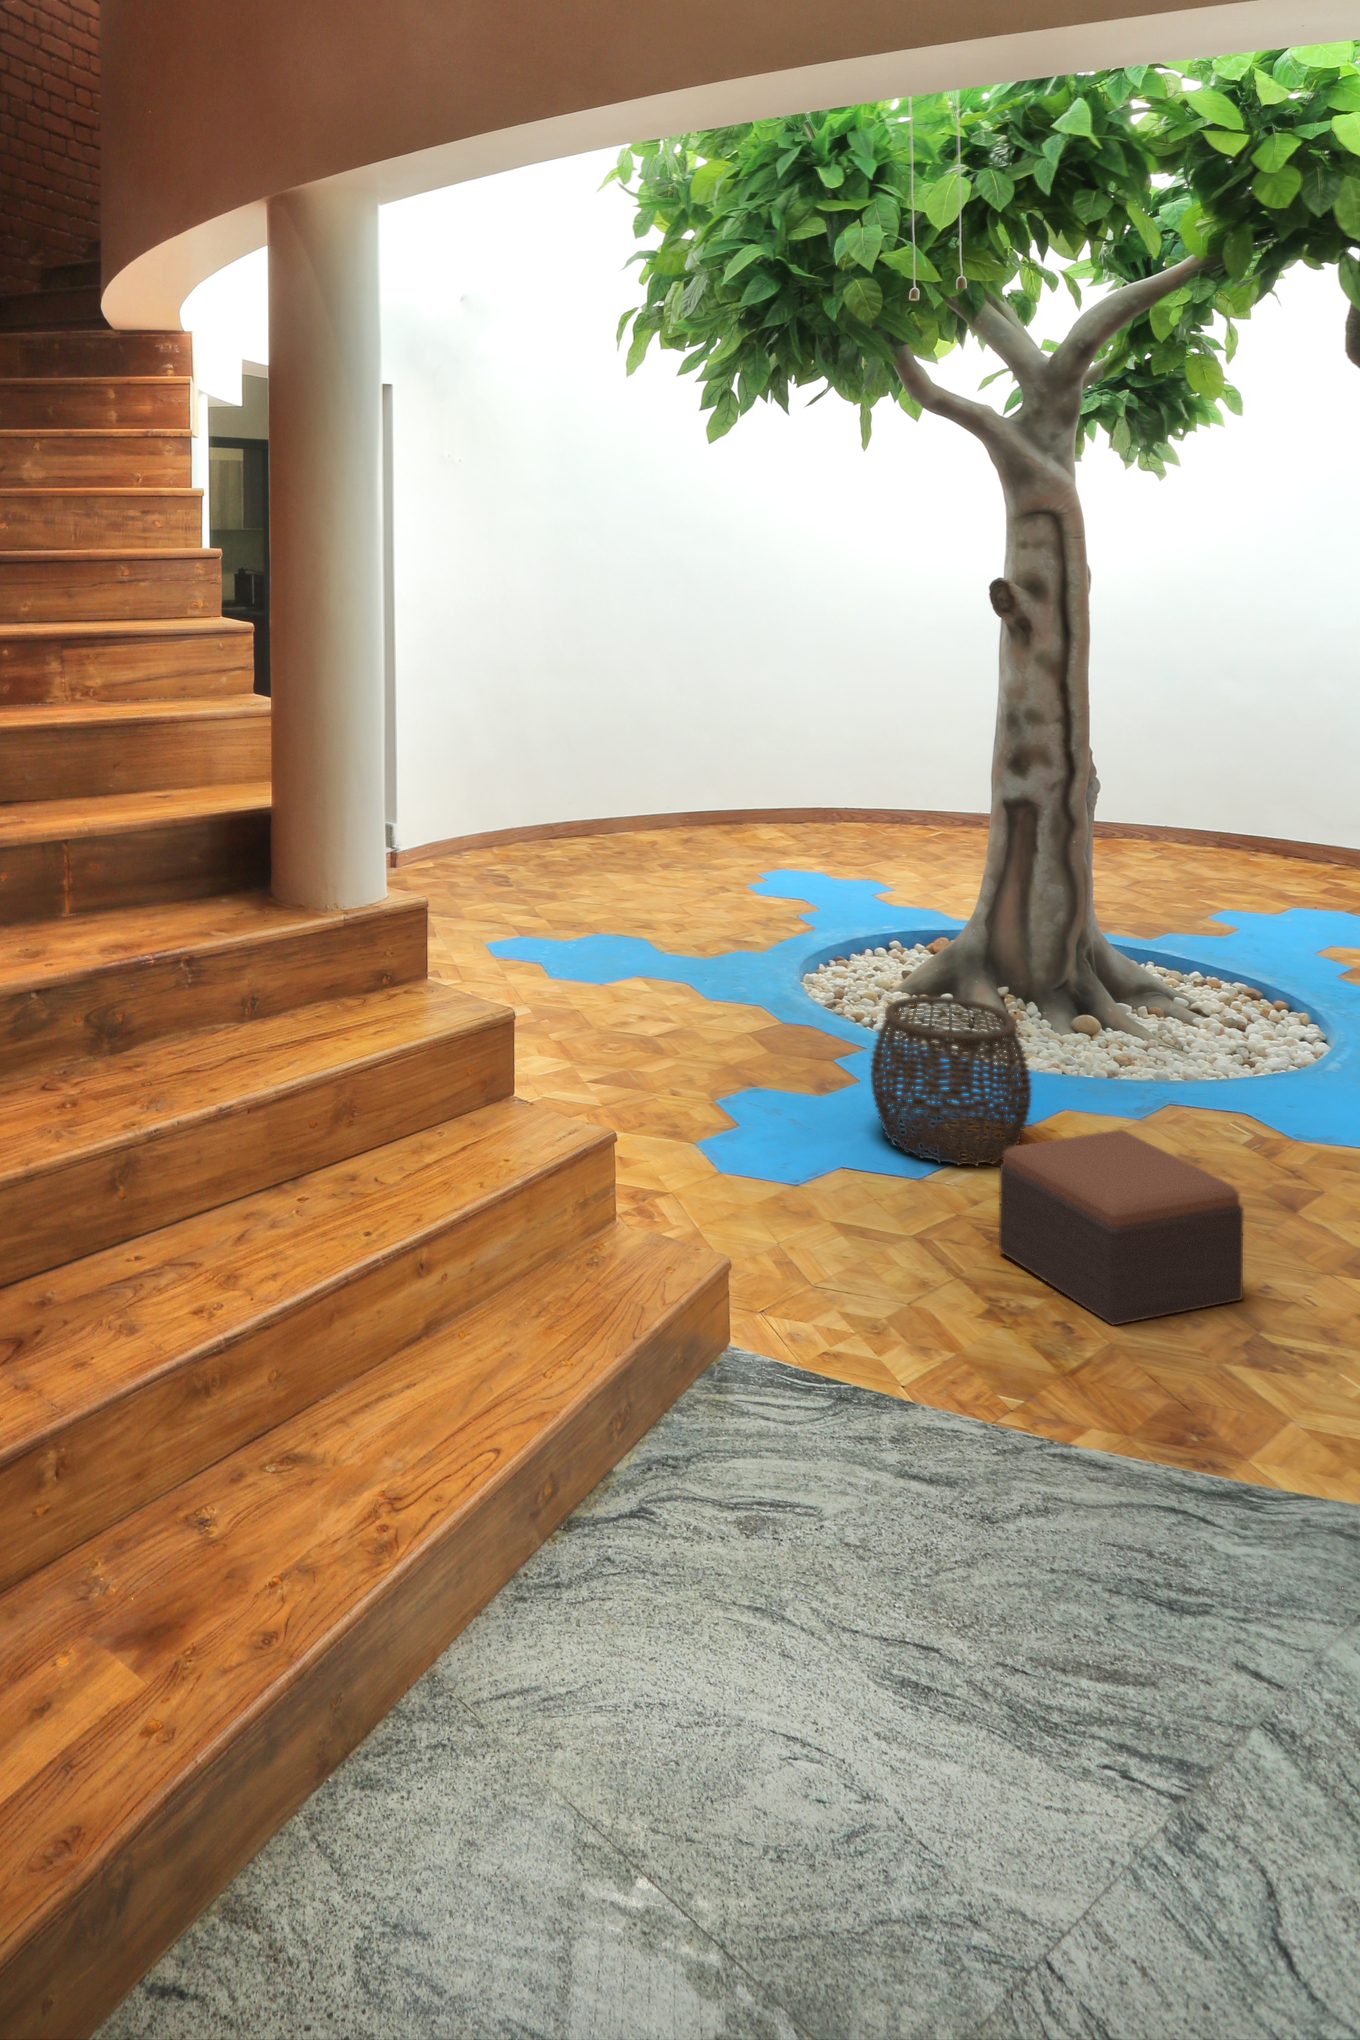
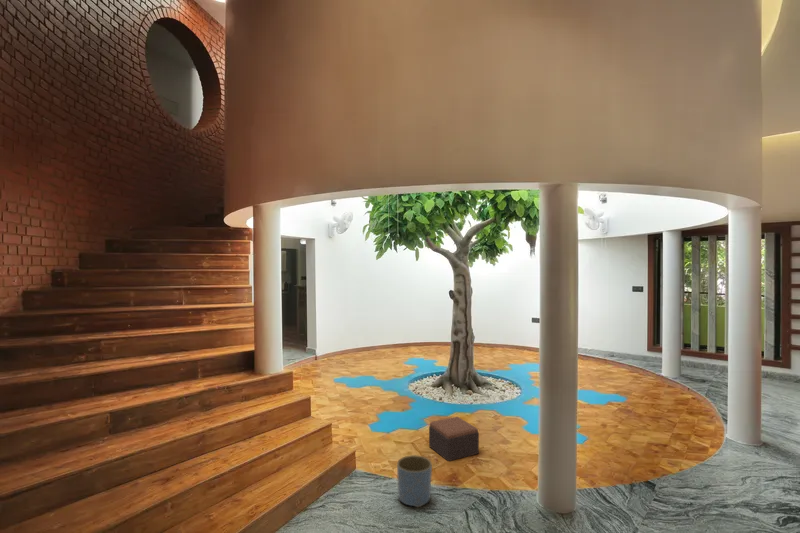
woven basket: present [871,996,1031,1165] -> none [410,388,445,427]
planter: none [941,1295,1109,1535] -> present [397,455,432,507]

